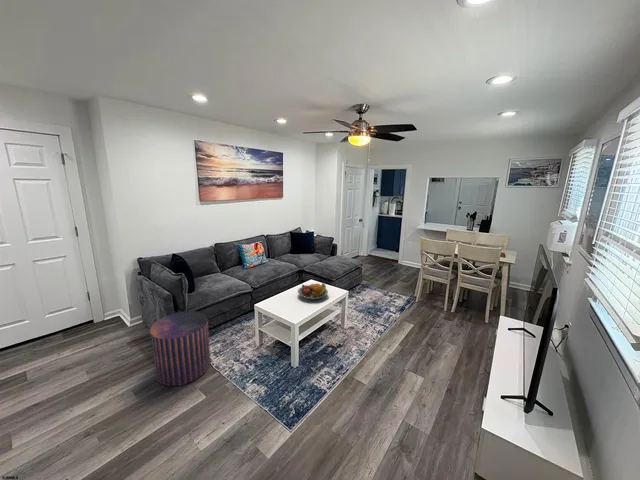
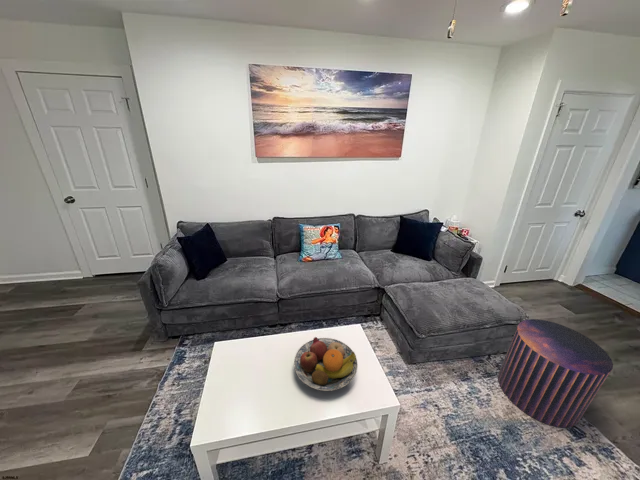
pouf: present [150,311,210,386] -> present [498,319,613,428]

